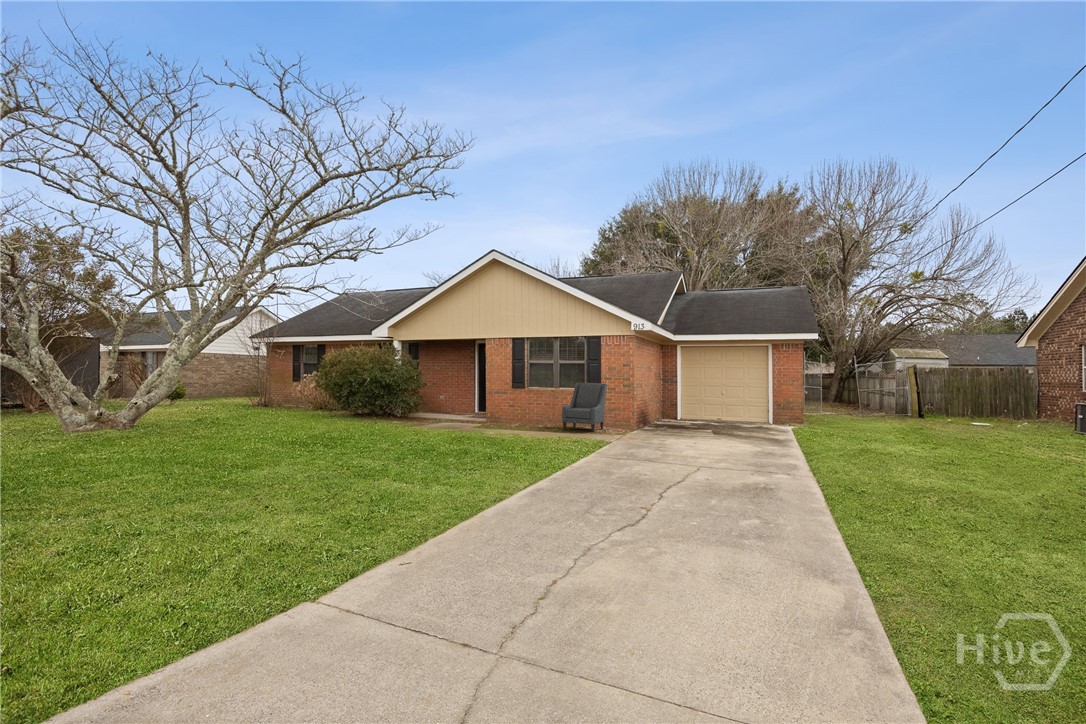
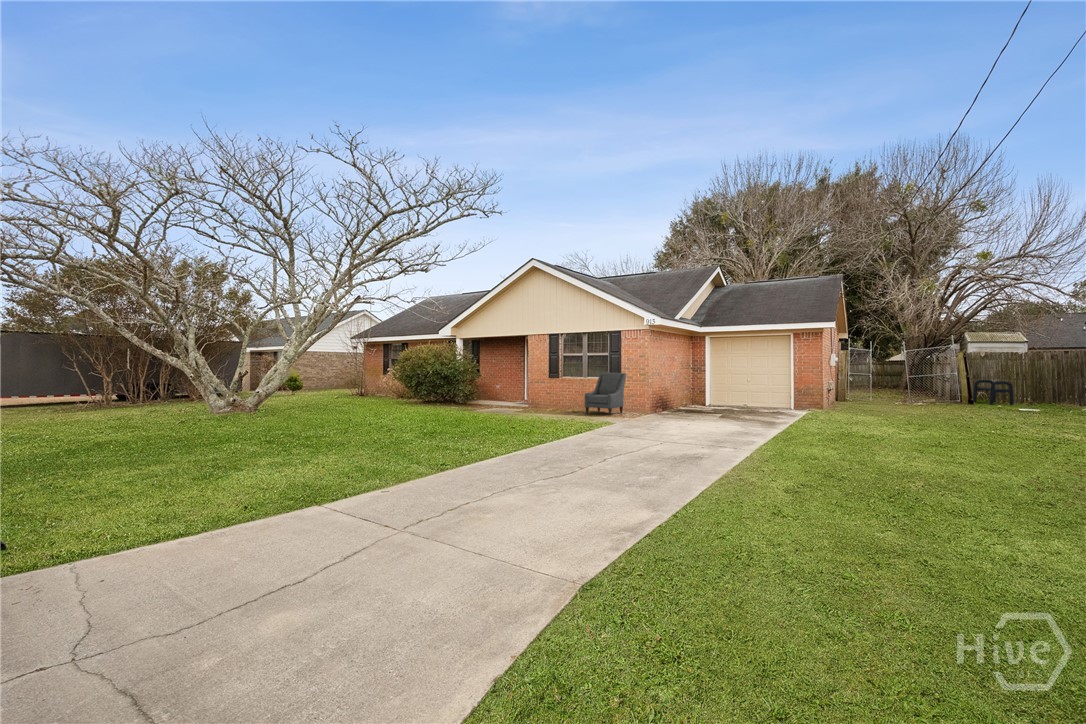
bench: none [917,394,957,418] -> present [973,380,1014,405]

